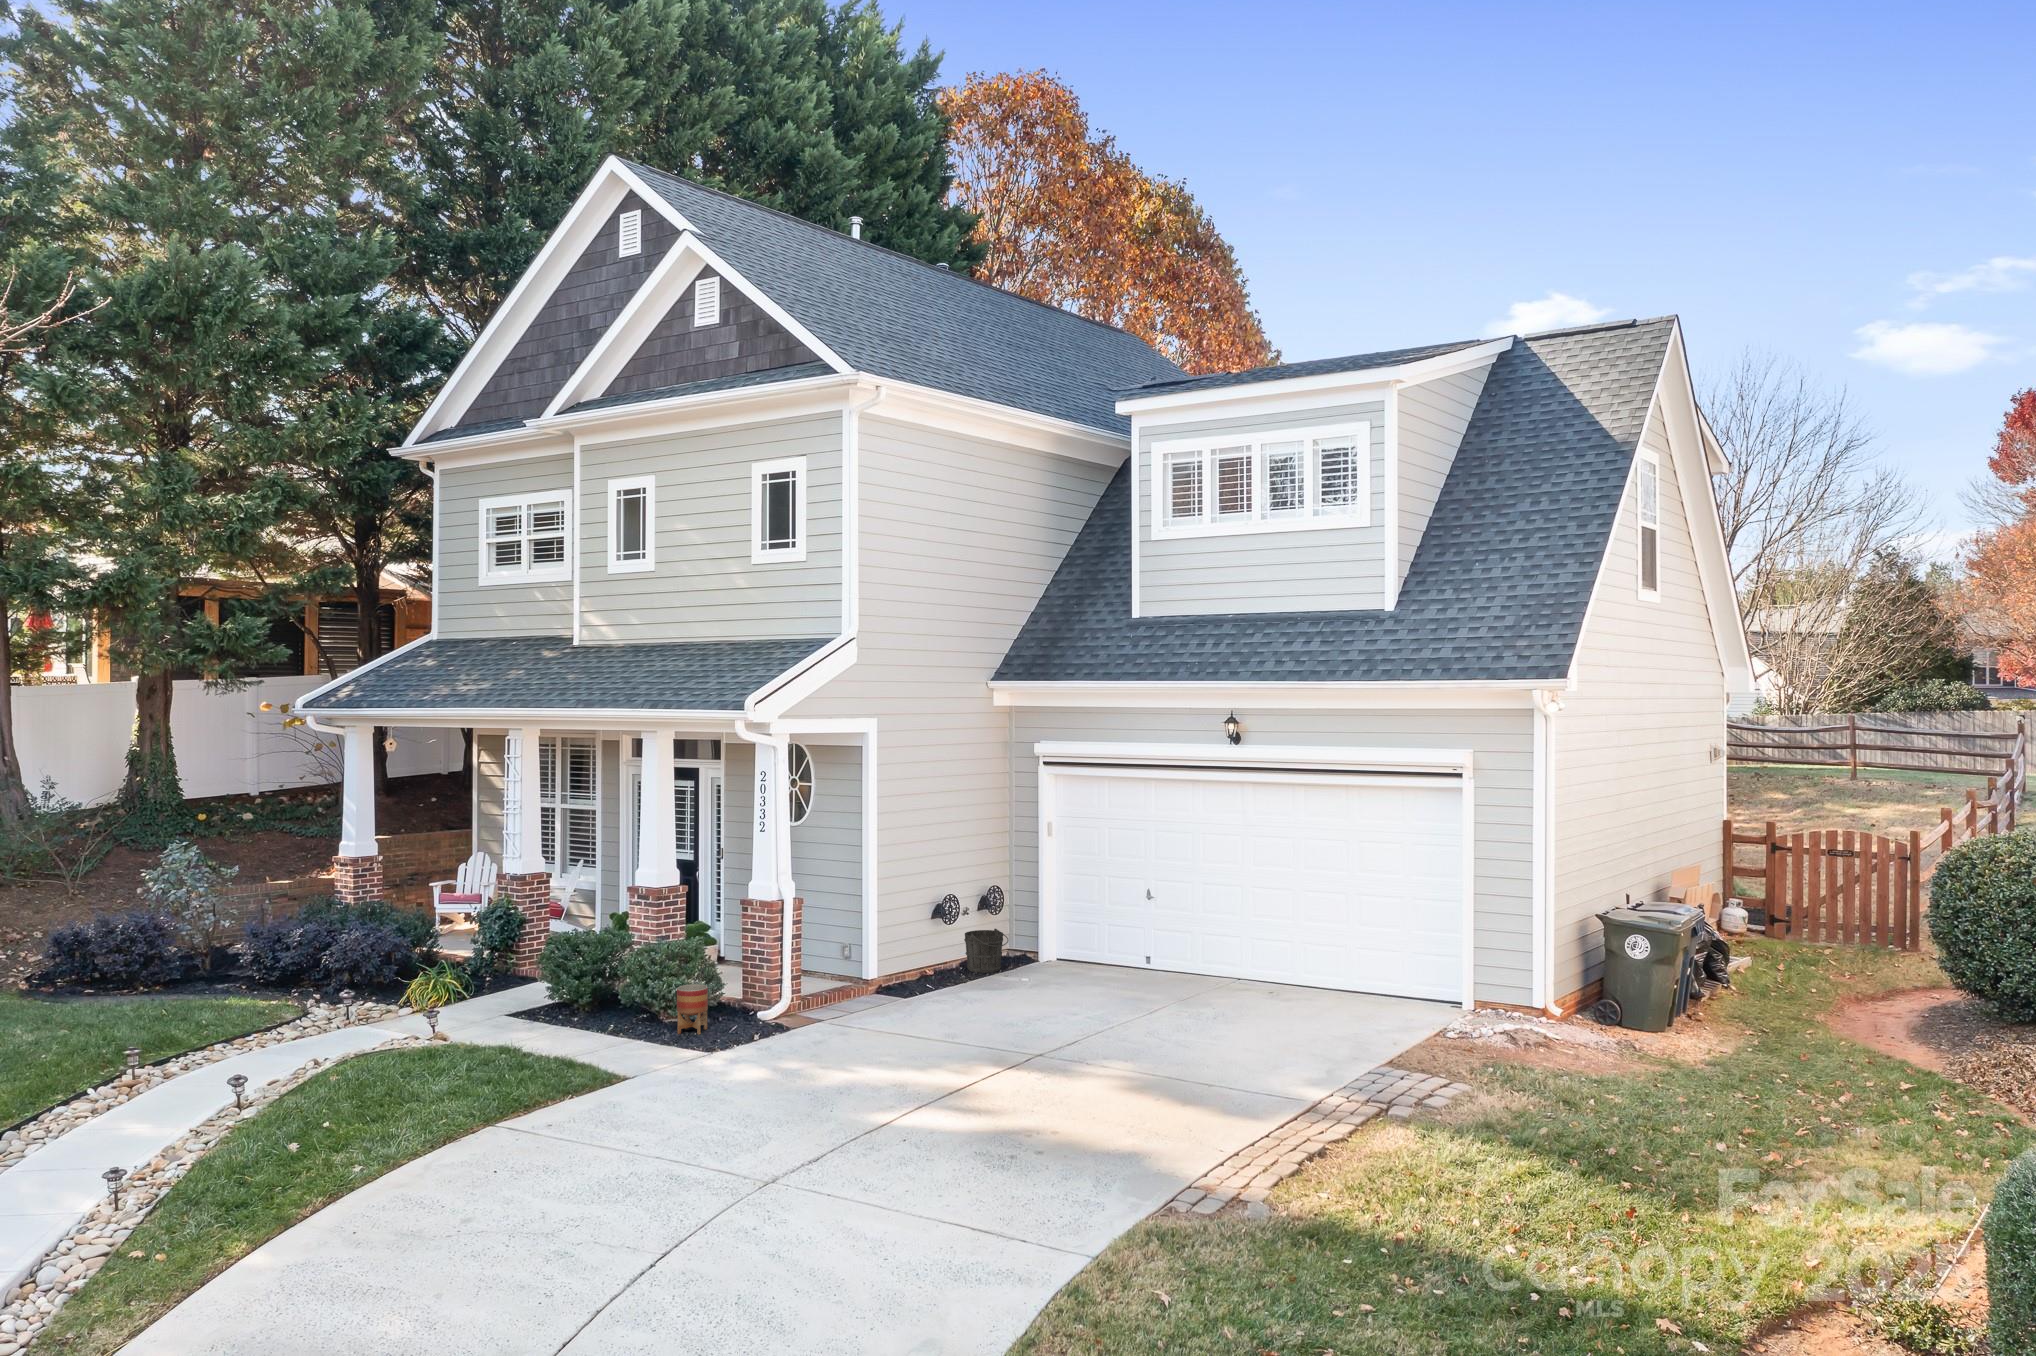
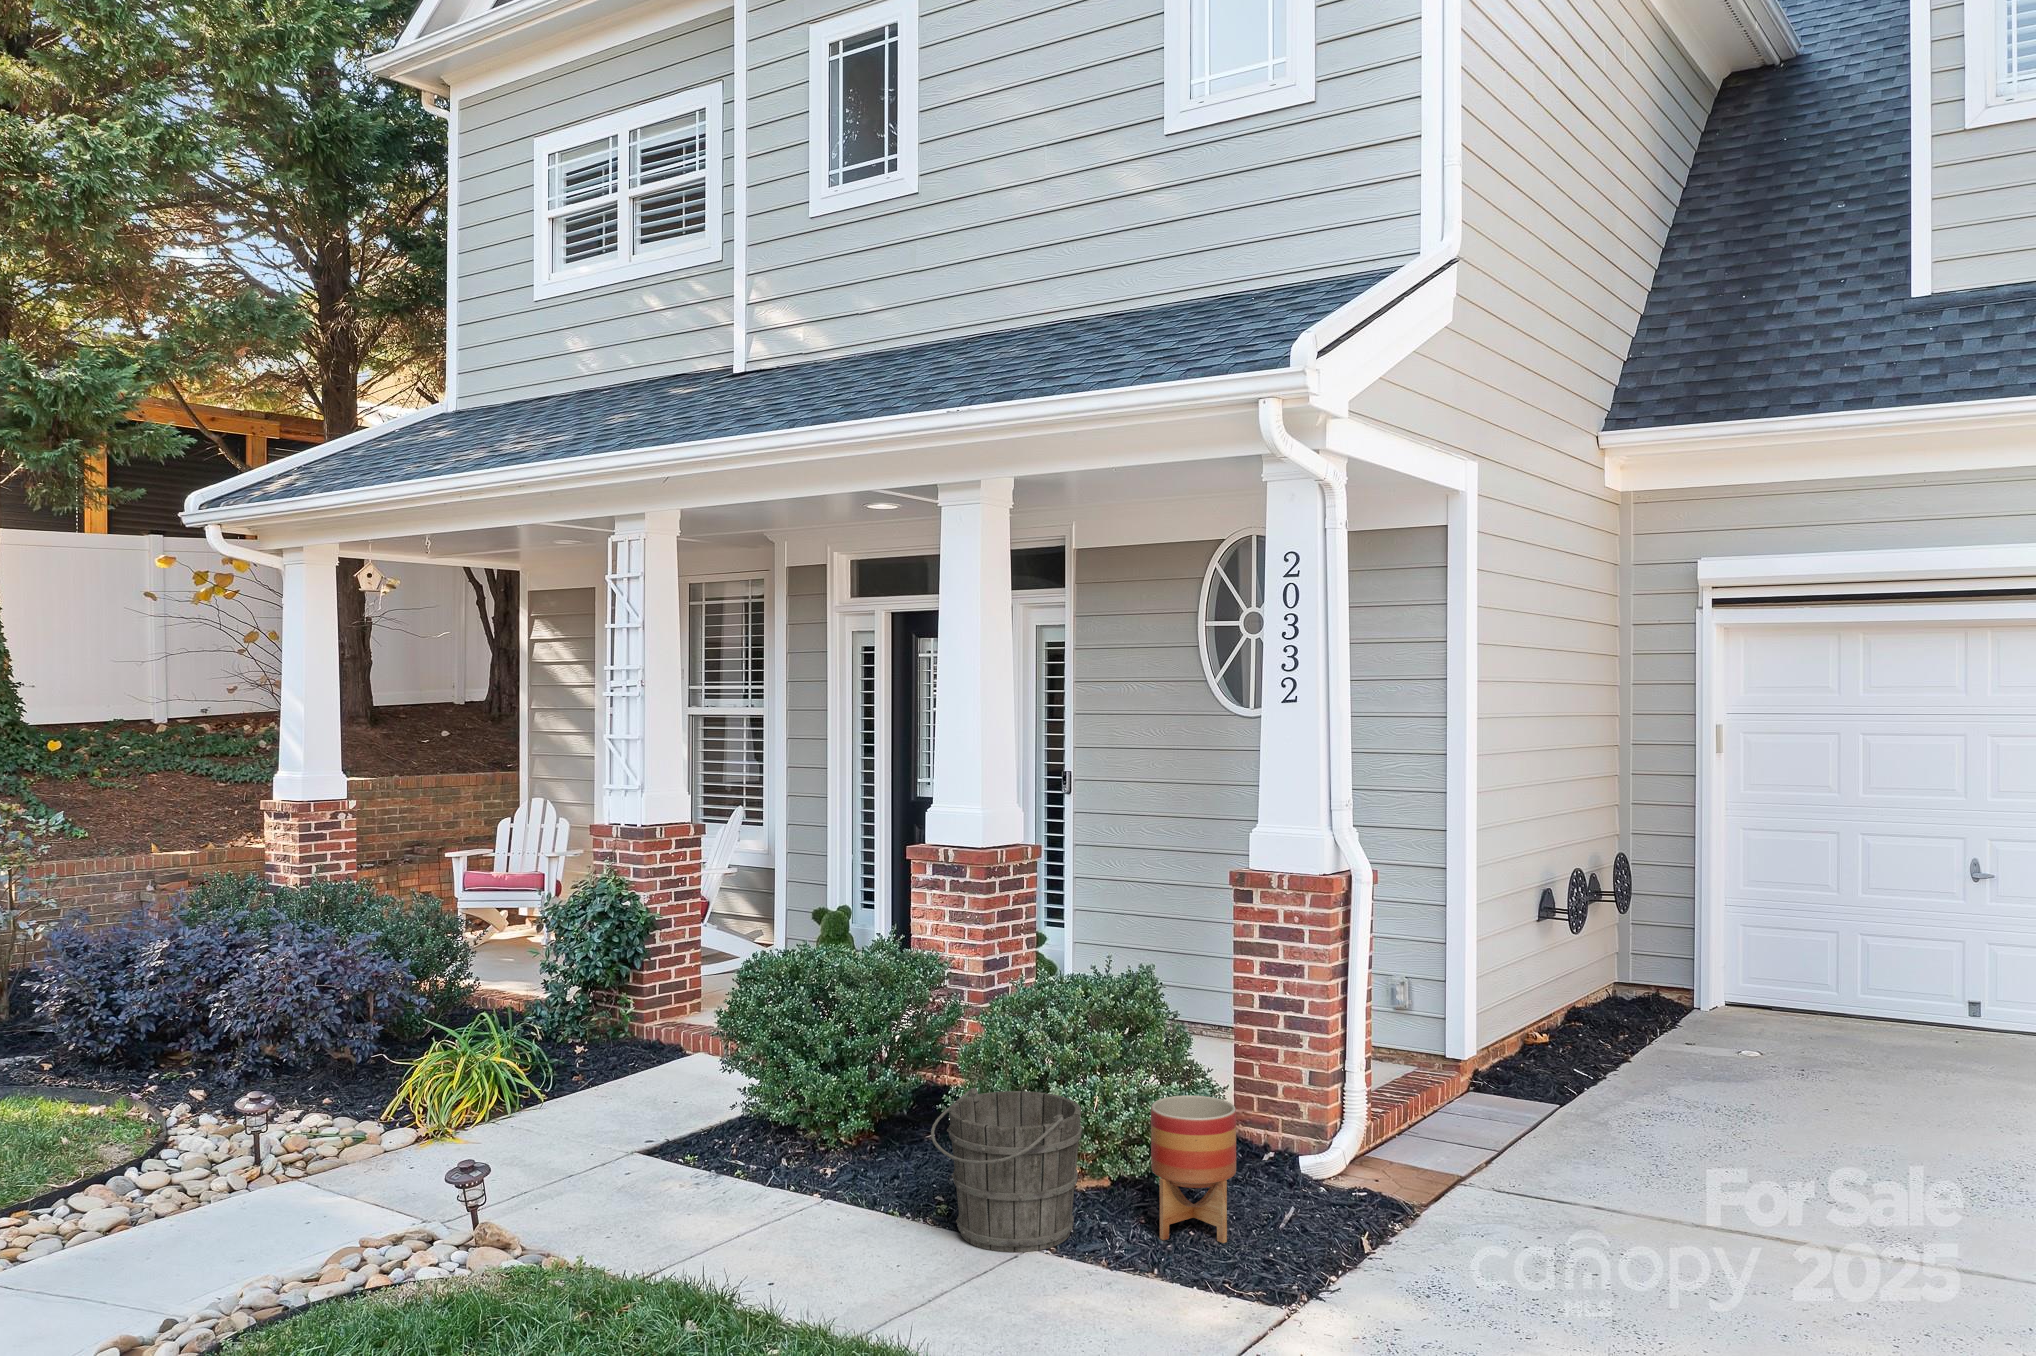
bucket: present [964,929,1008,973] -> present [931,1088,1082,1252]

